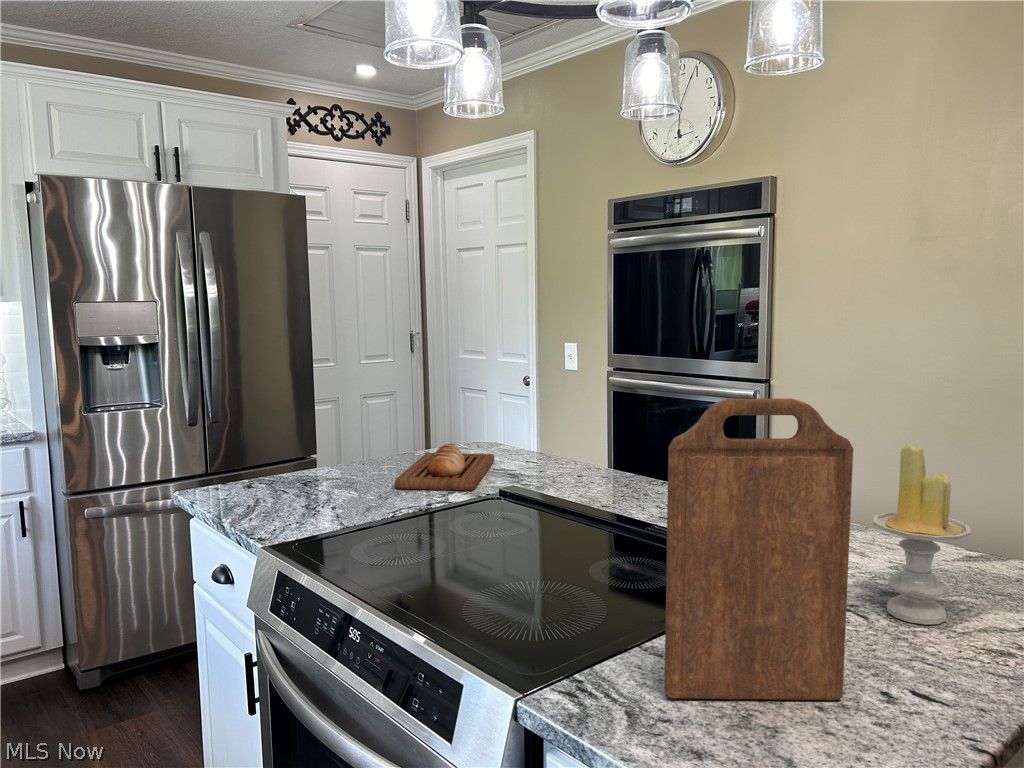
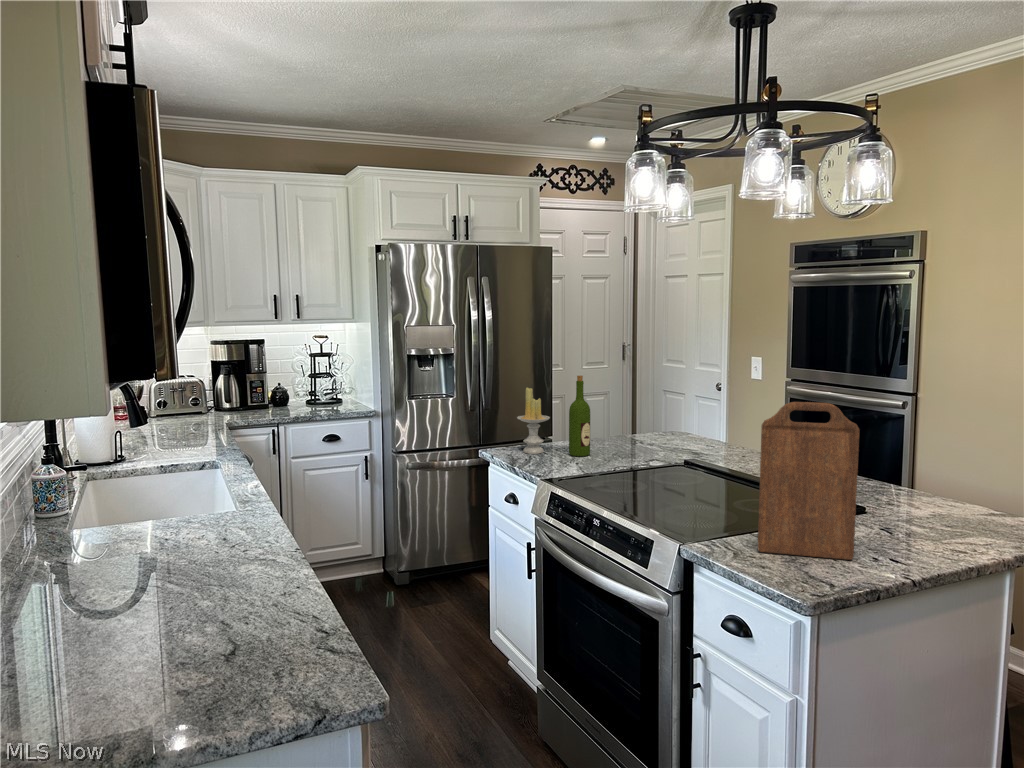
wine bottle: none [320,369,355,495] -> present [569,376,590,456]
bread loaf: present [395,444,494,490] -> none [616,429,685,459]
candle: present [873,445,971,625] -> present [517,387,550,454]

